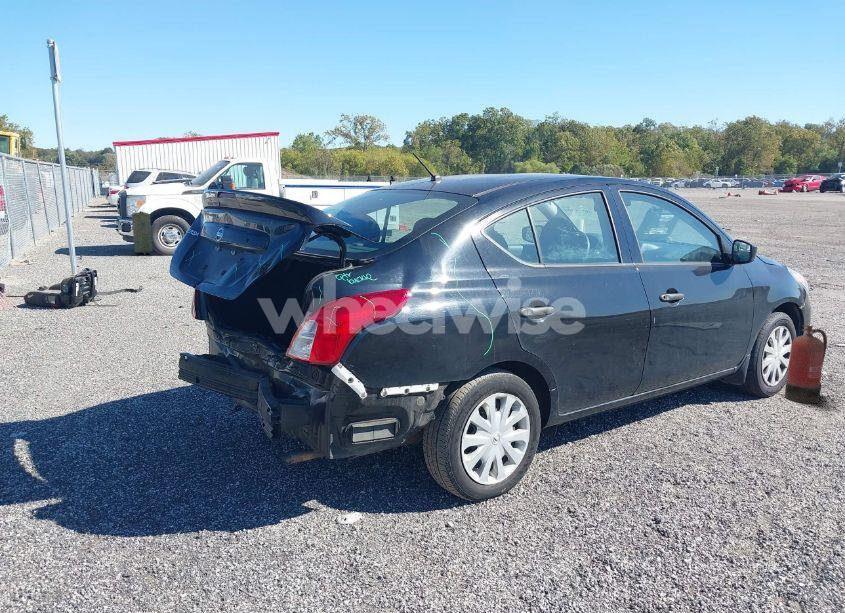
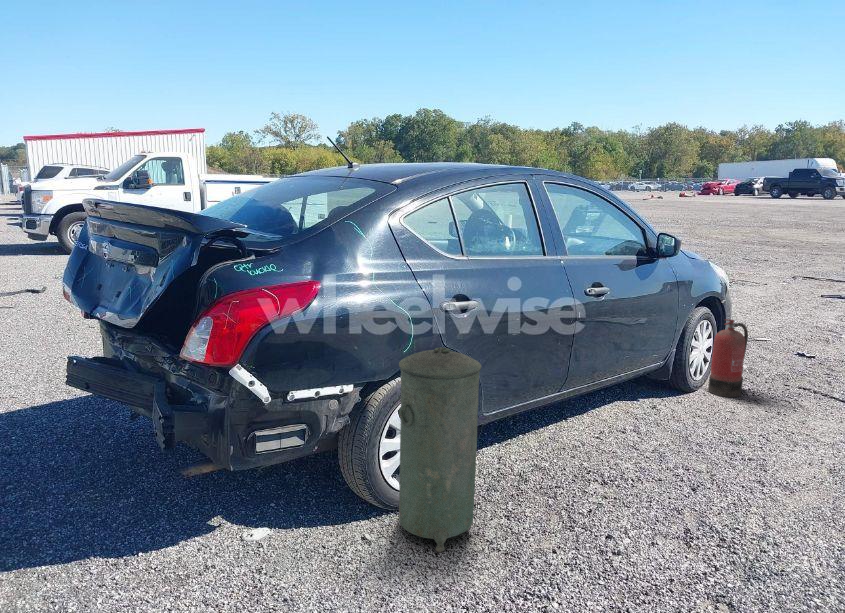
trash can: present [131,211,153,255] -> present [399,348,481,552]

